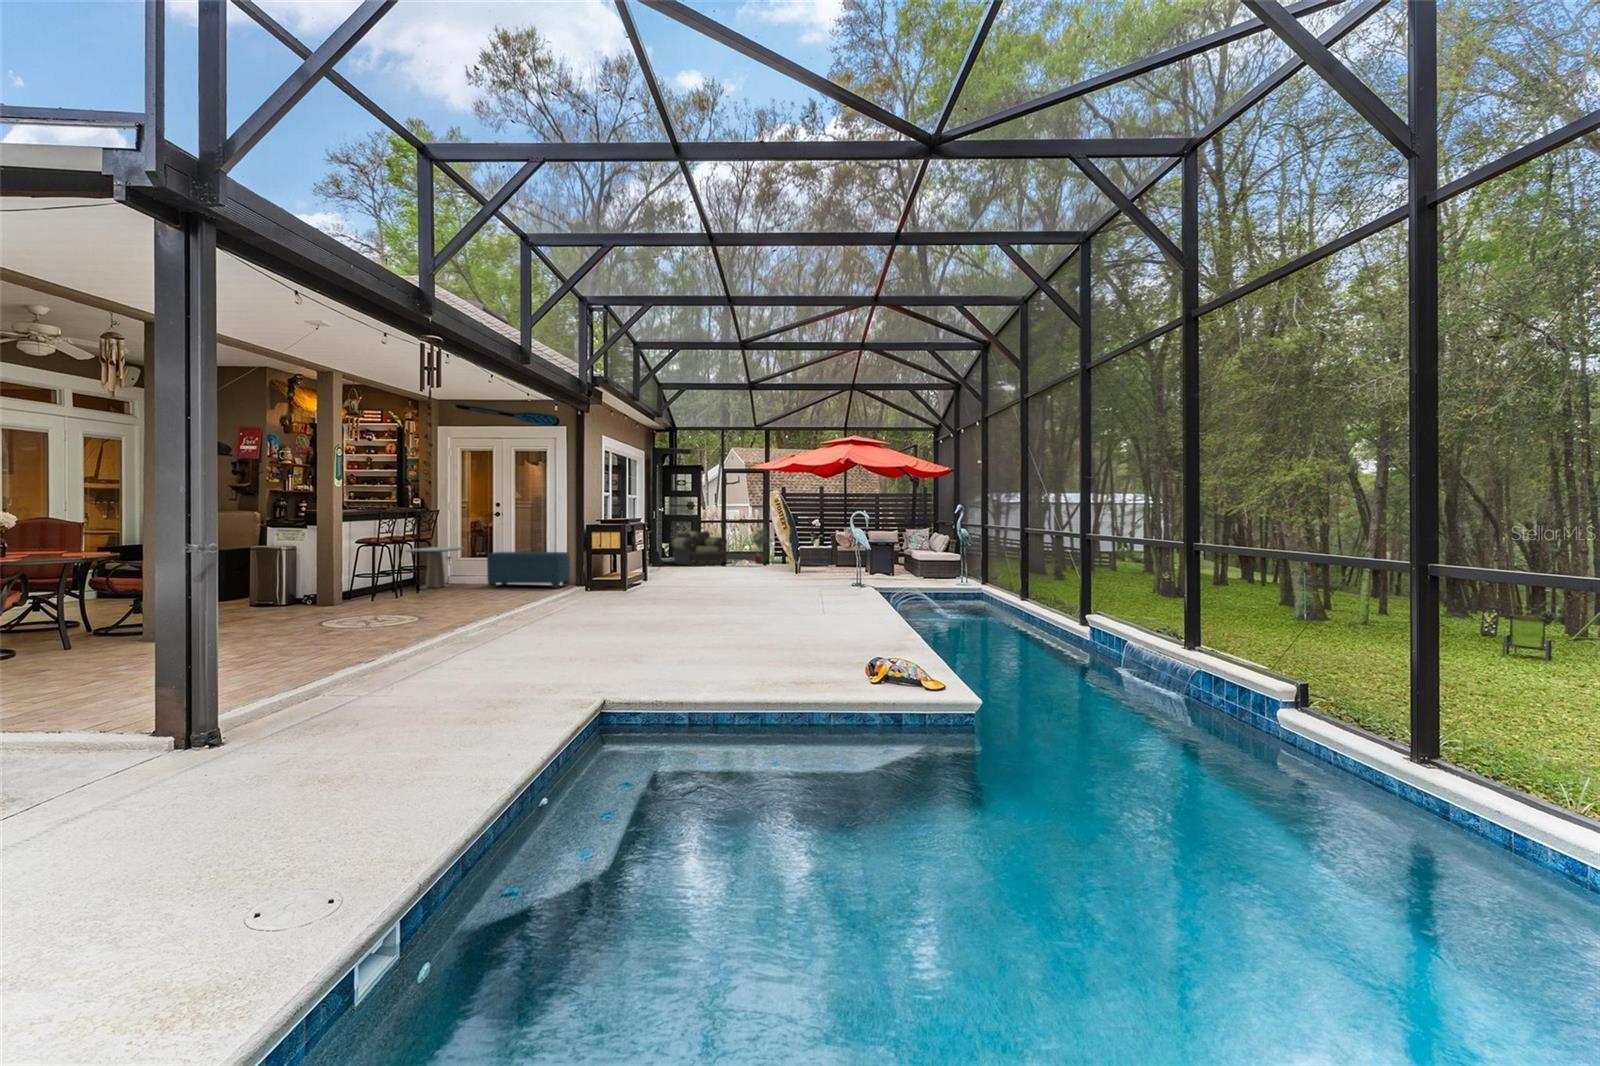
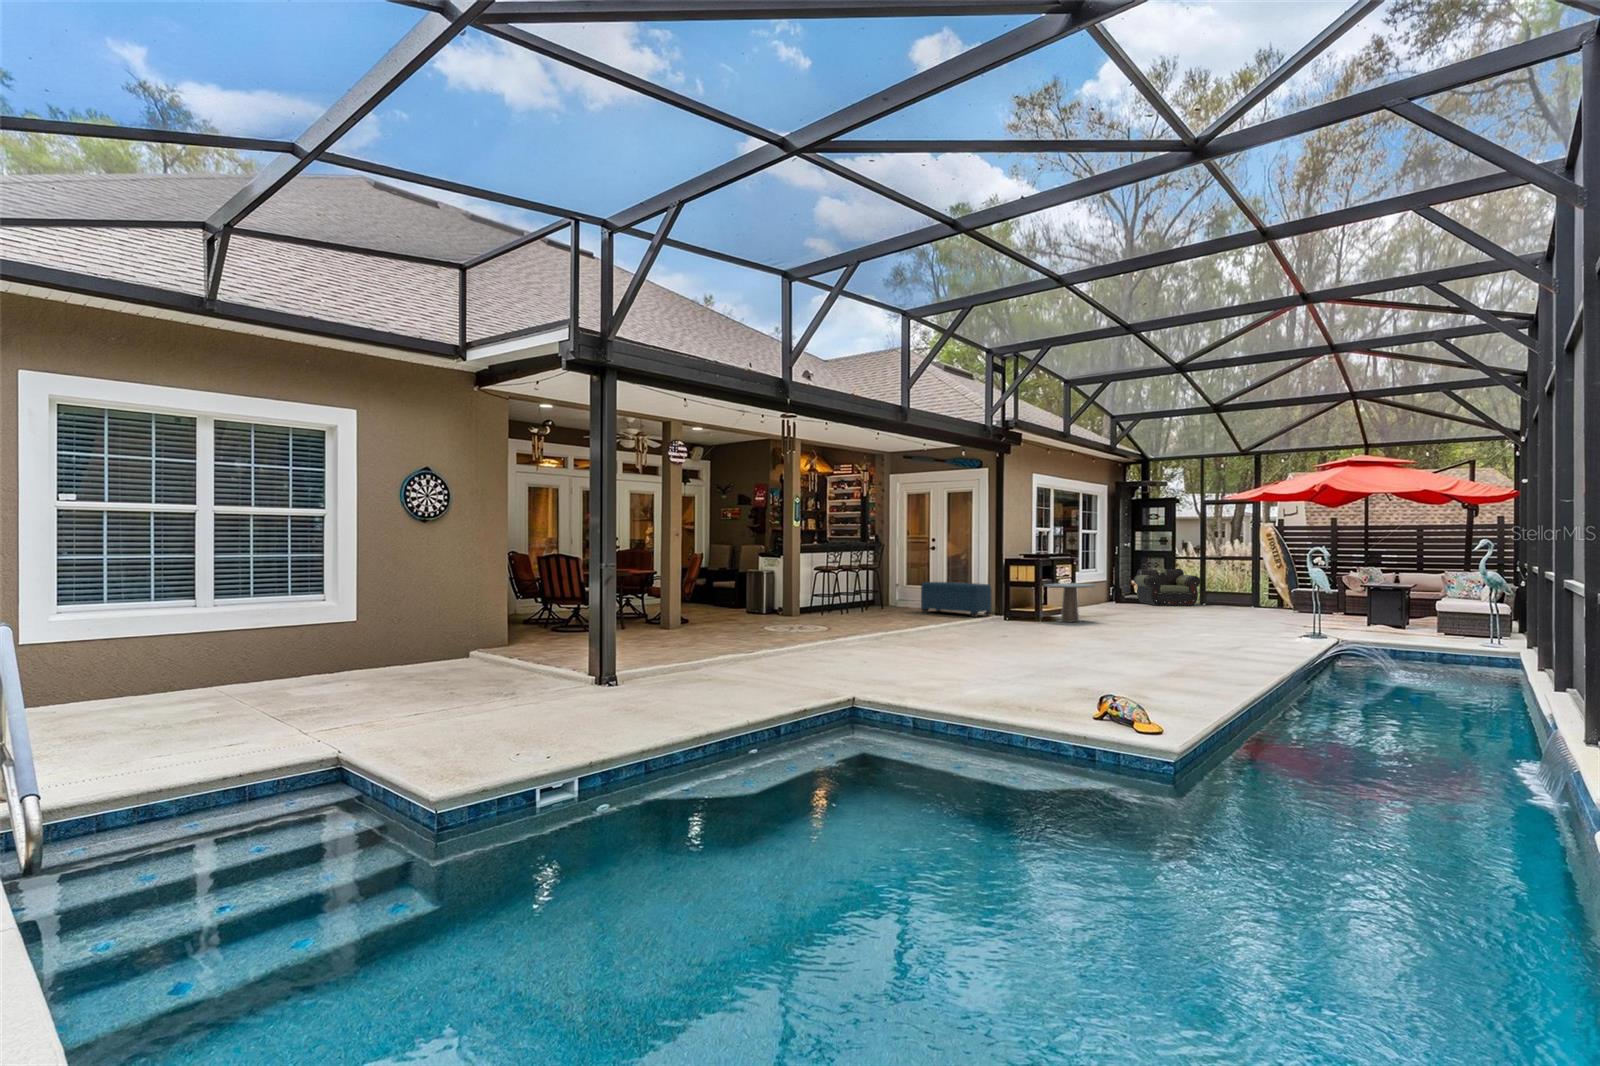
potted tree: present [753,526,771,564] -> none [1234,562,1264,608]
side table: present [406,547,463,588] -> present [1045,583,1095,622]

